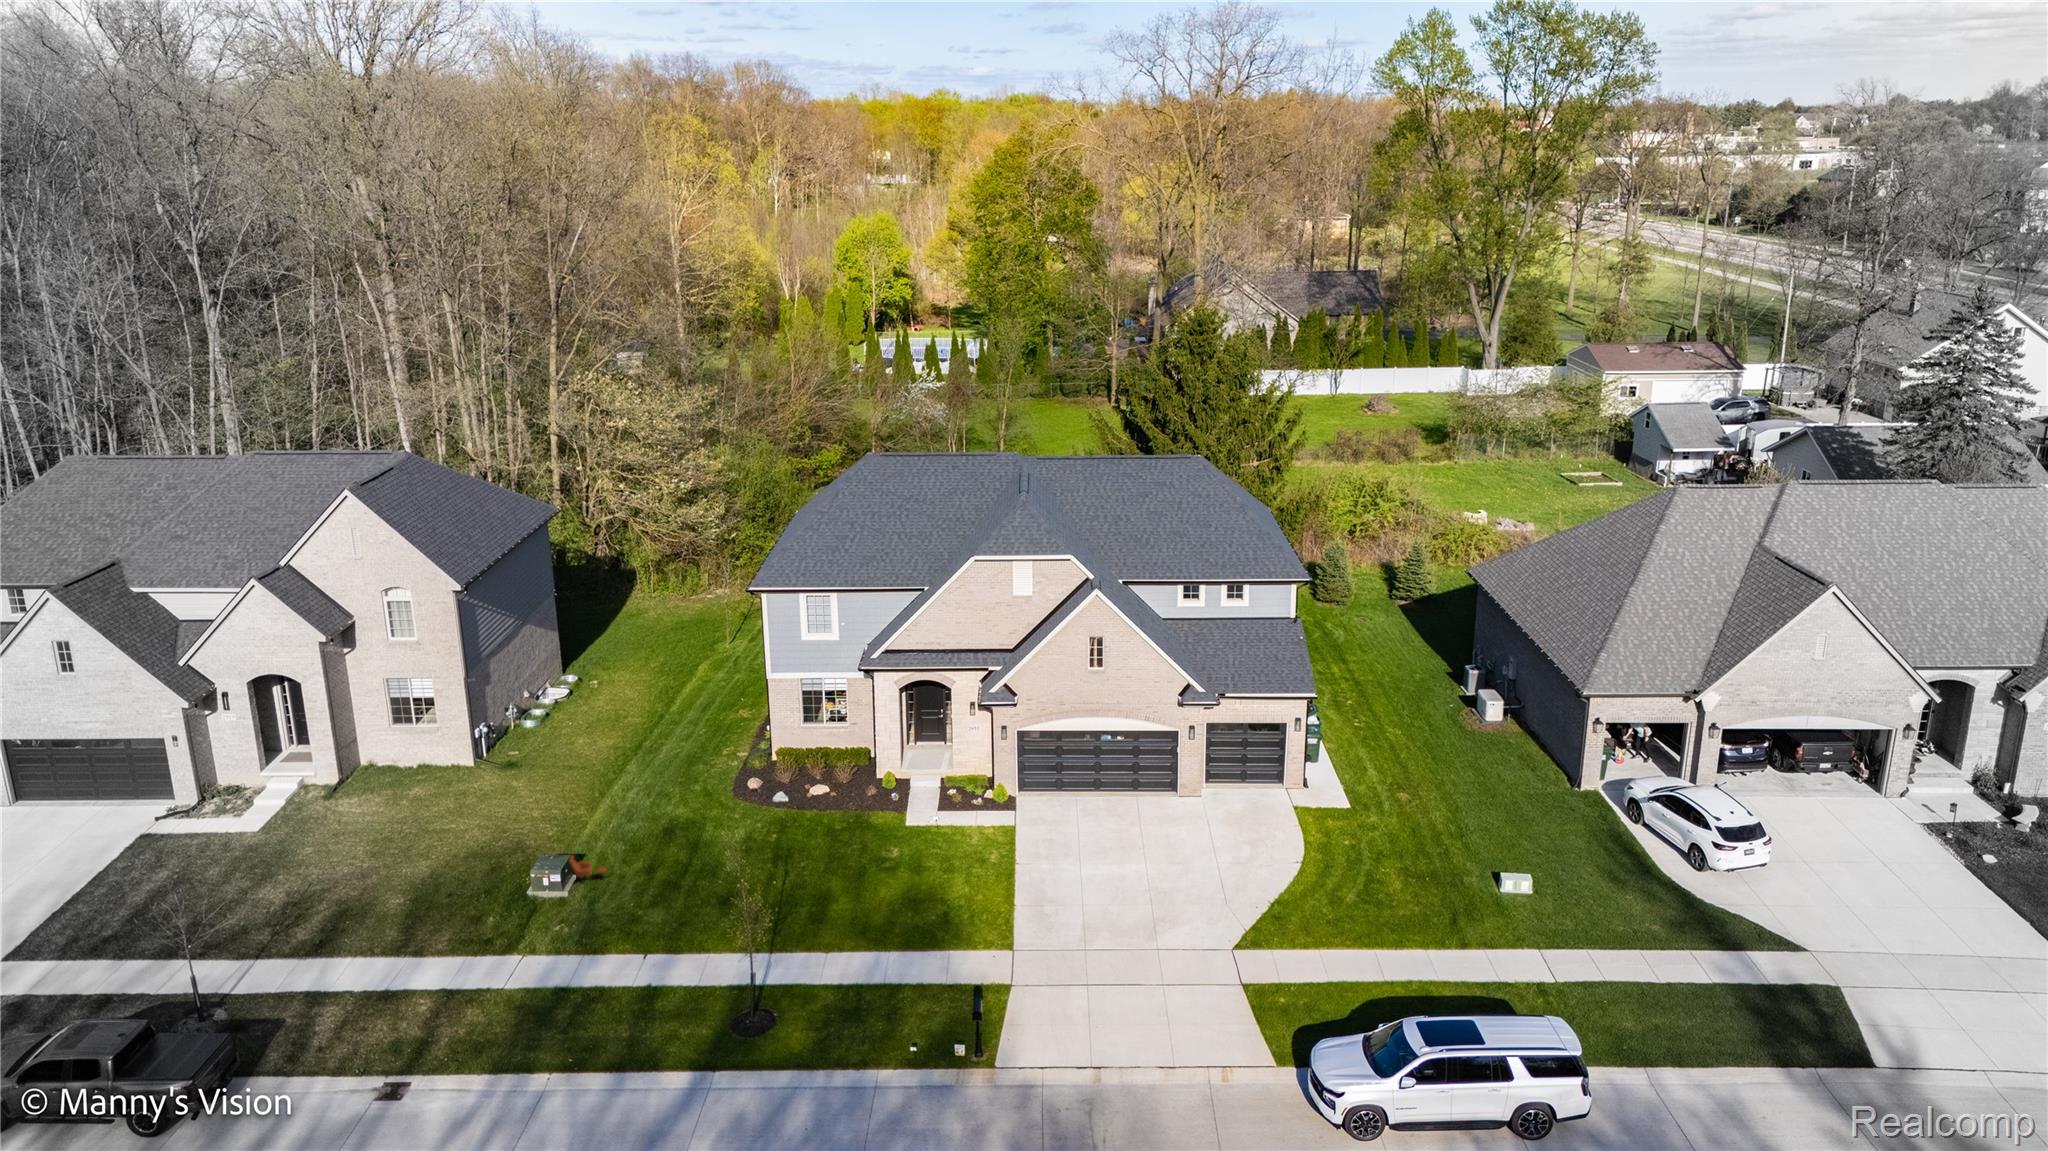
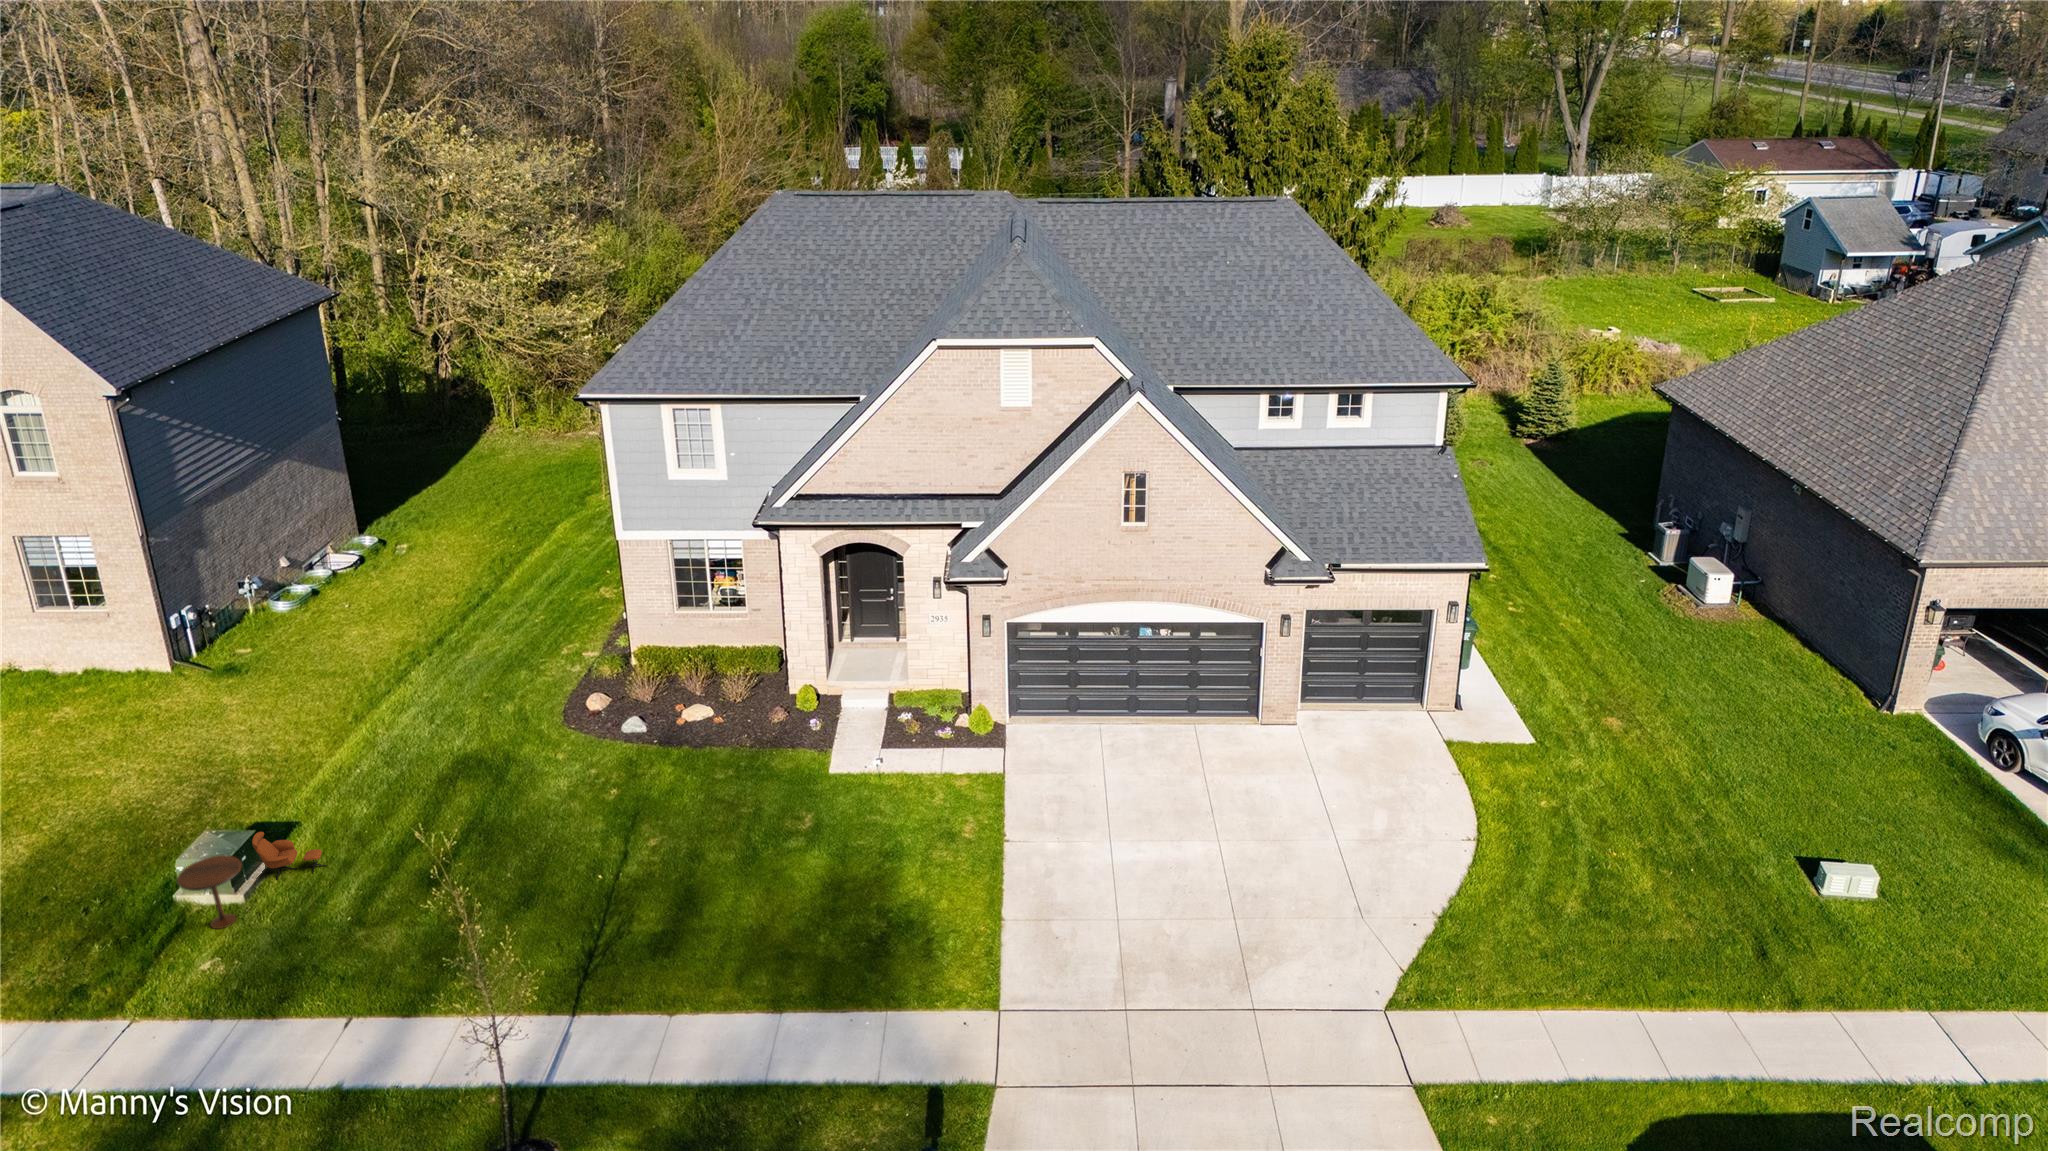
pedestal table: none [536,866,571,910] -> present [177,855,242,929]

